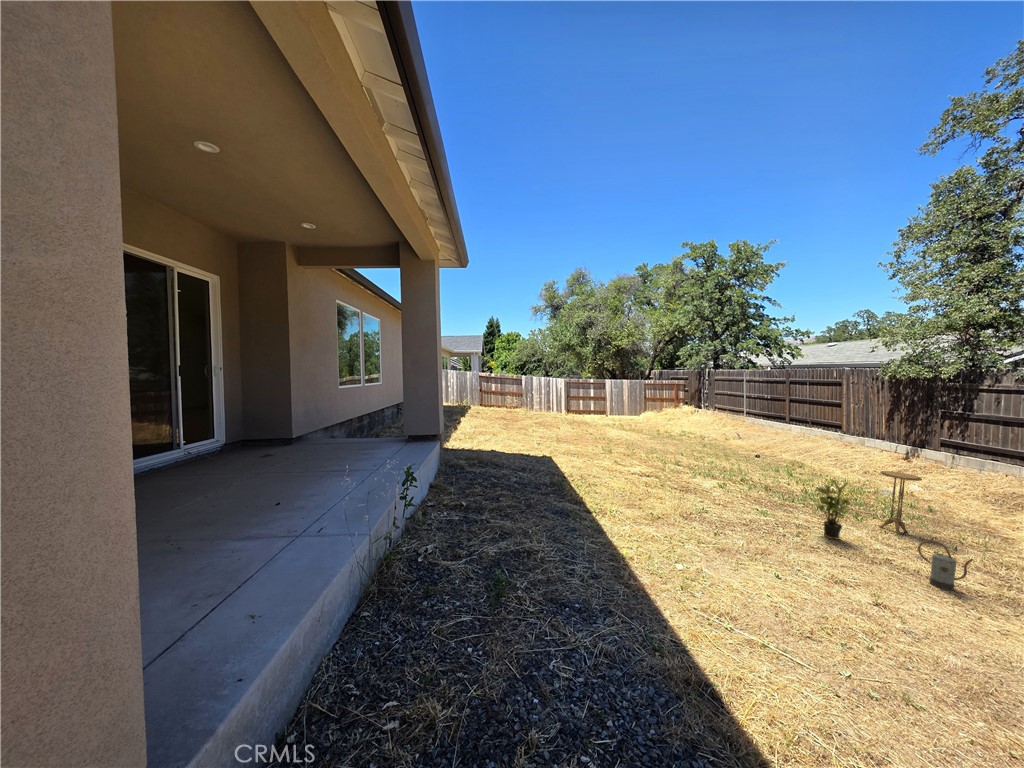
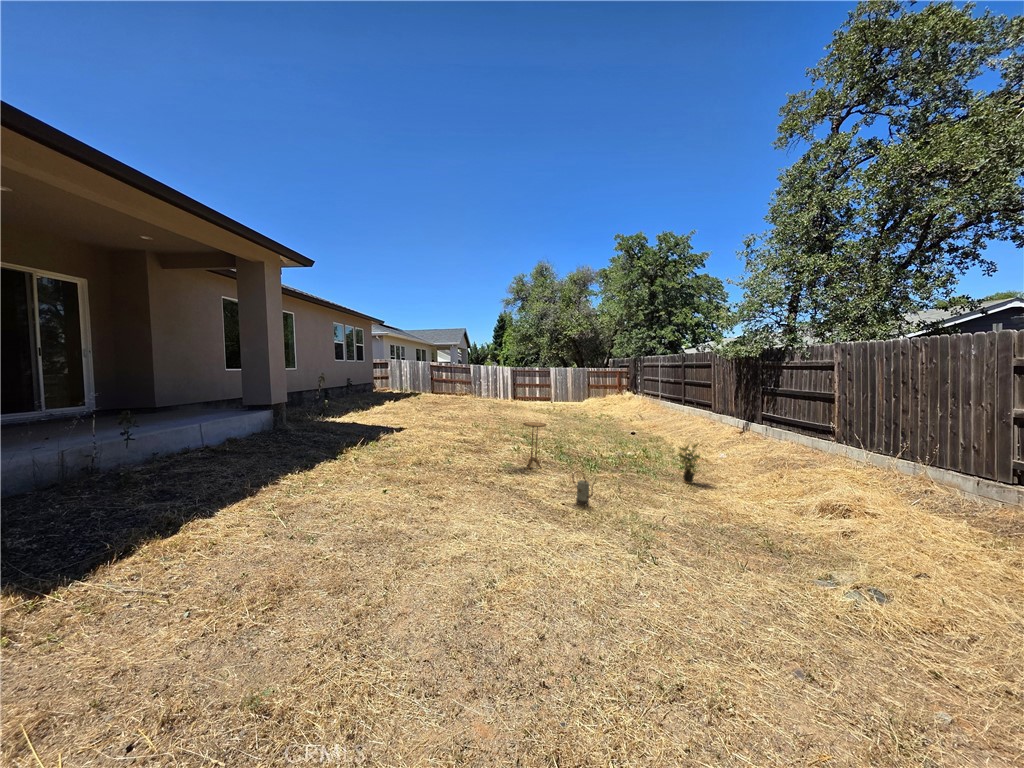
side table: present [880,471,922,535] -> present [523,422,546,469]
potted plant: present [817,480,850,540] -> present [679,441,701,484]

